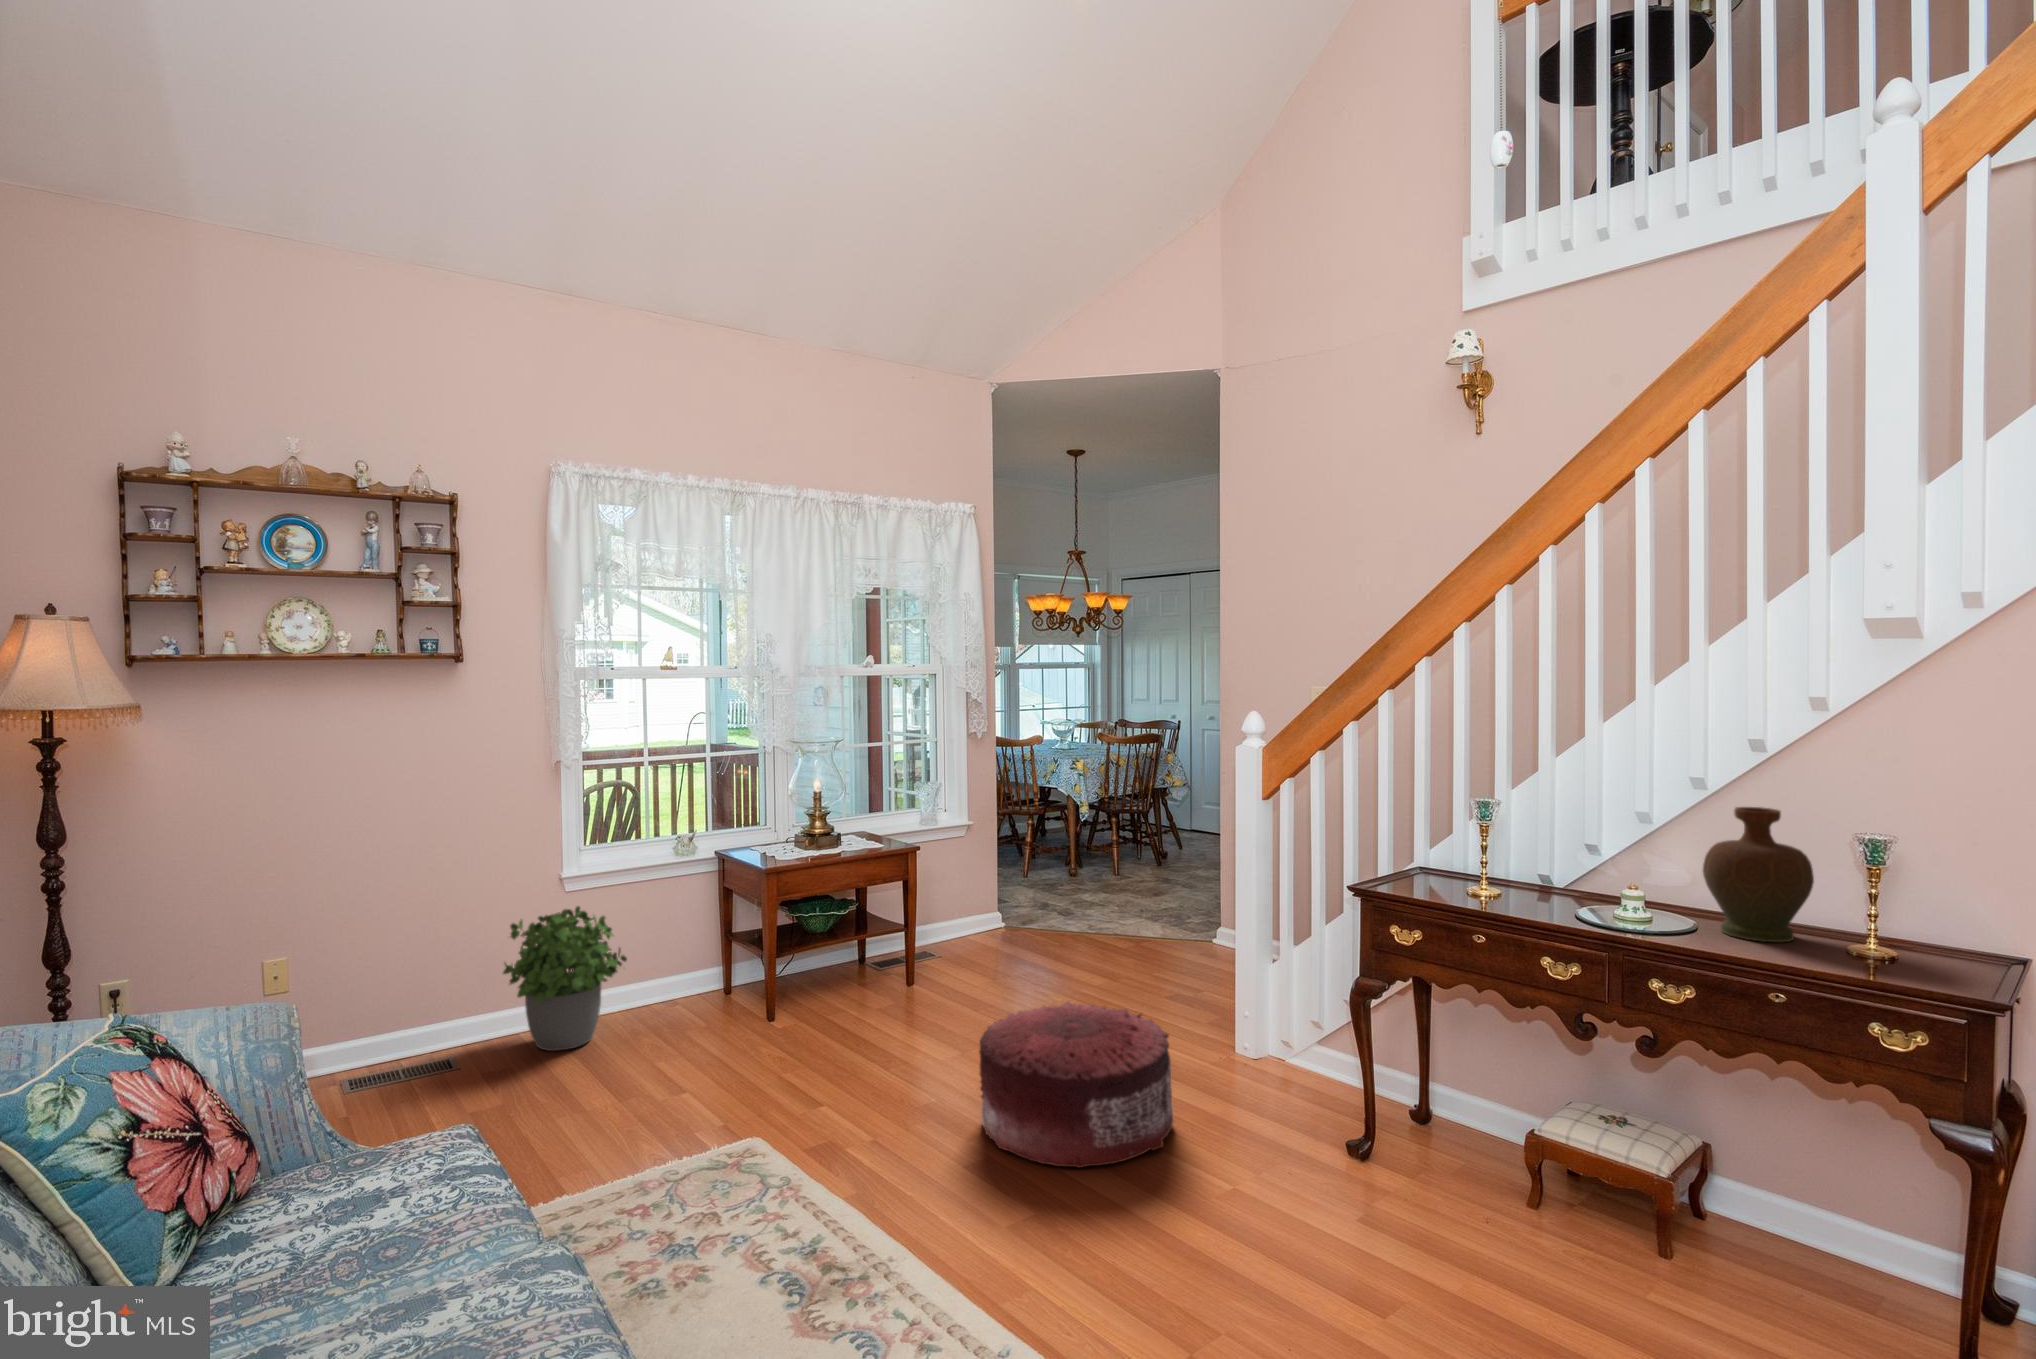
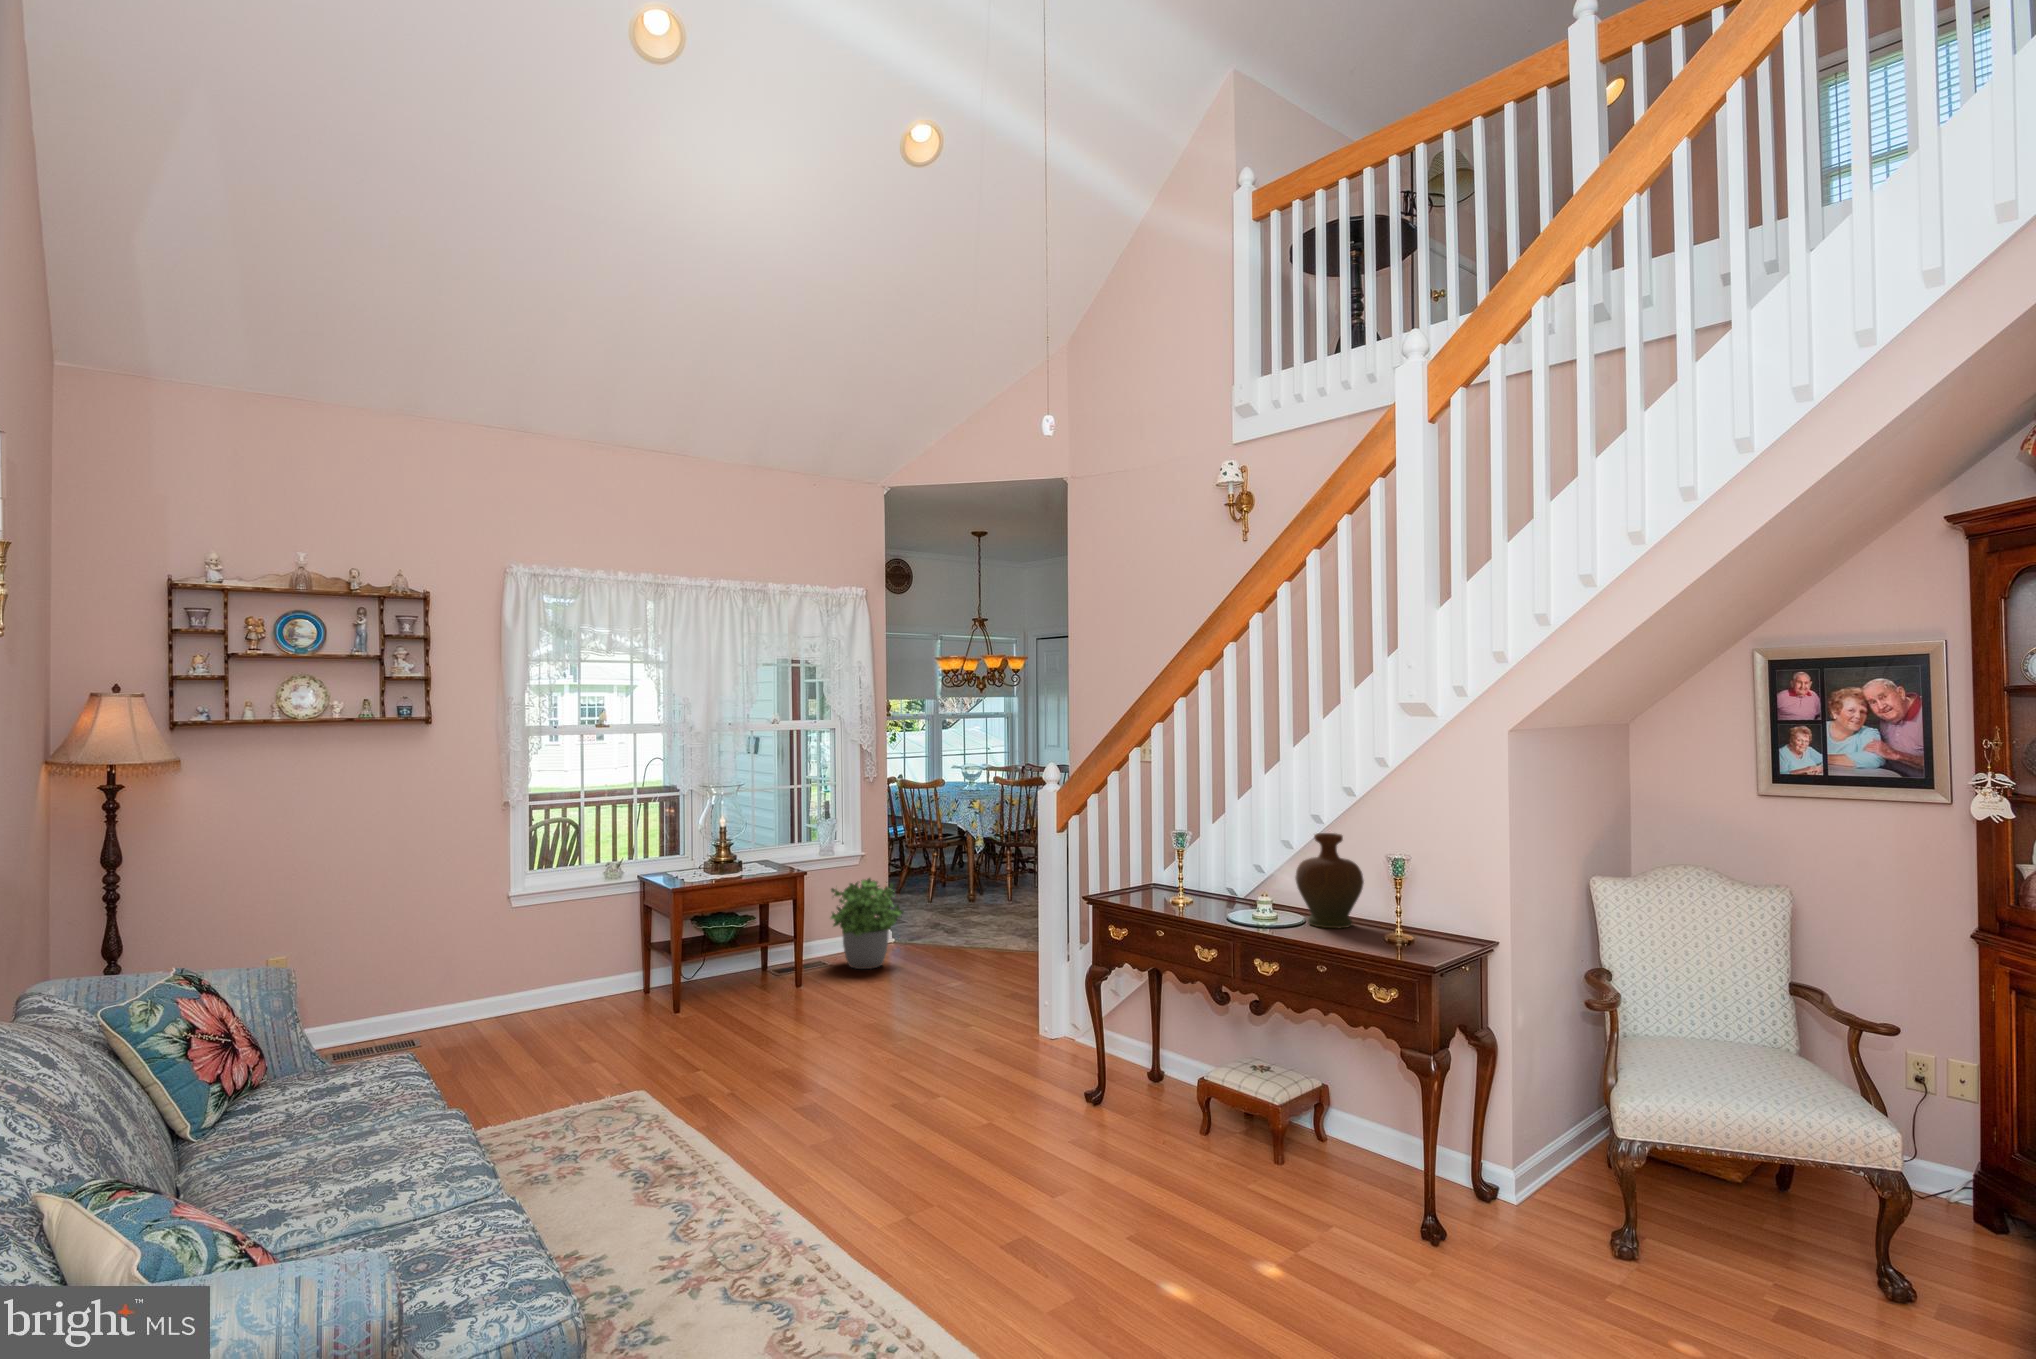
potted plant: present [503,906,627,1051] -> present [831,878,904,969]
pouf: present [979,1001,1174,1168] -> none [814,990,964,1109]

